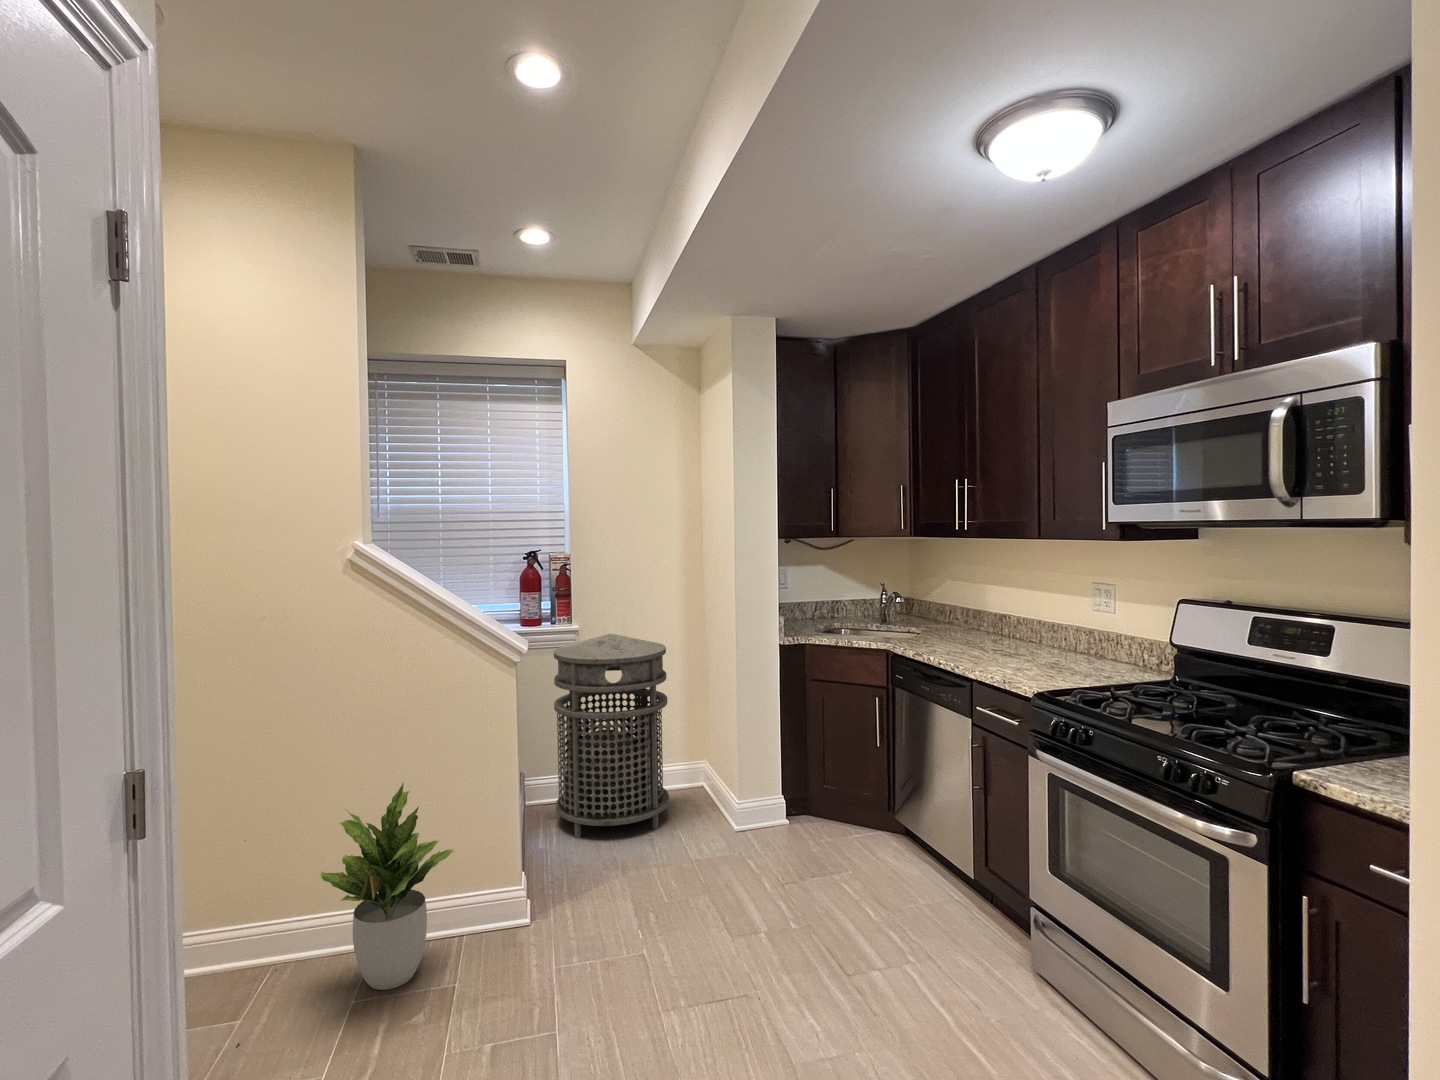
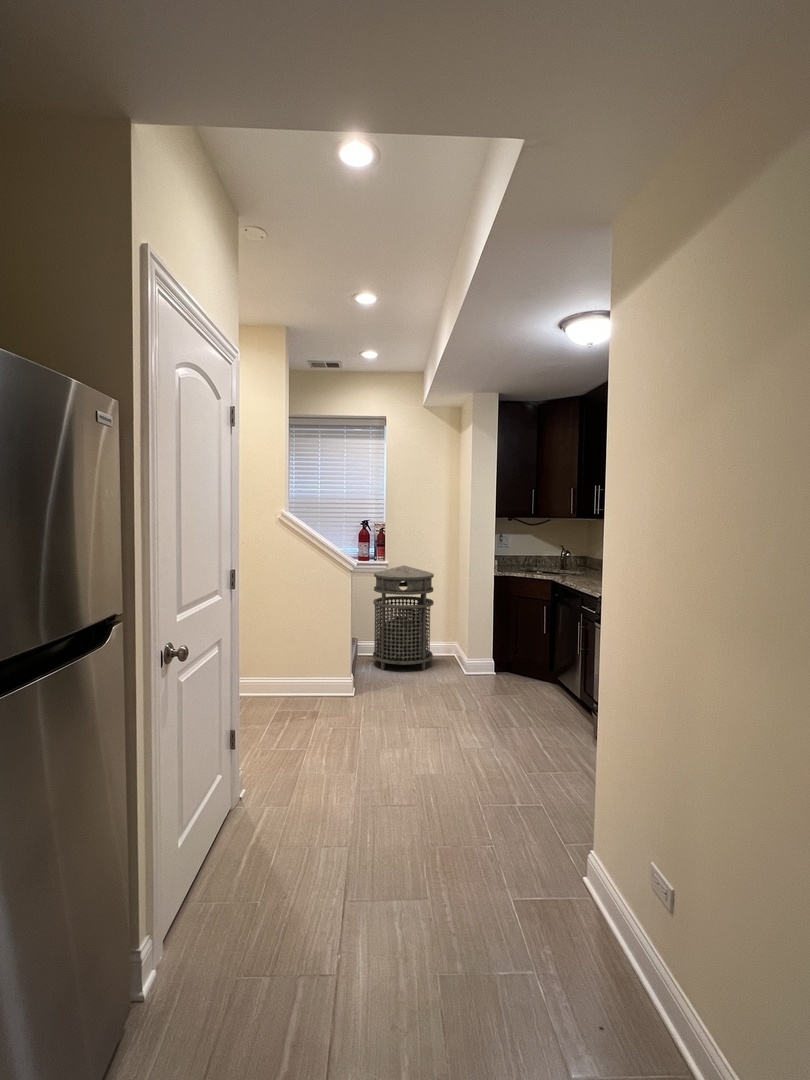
potted plant: present [321,783,454,990] -> none [264,620,321,710]

